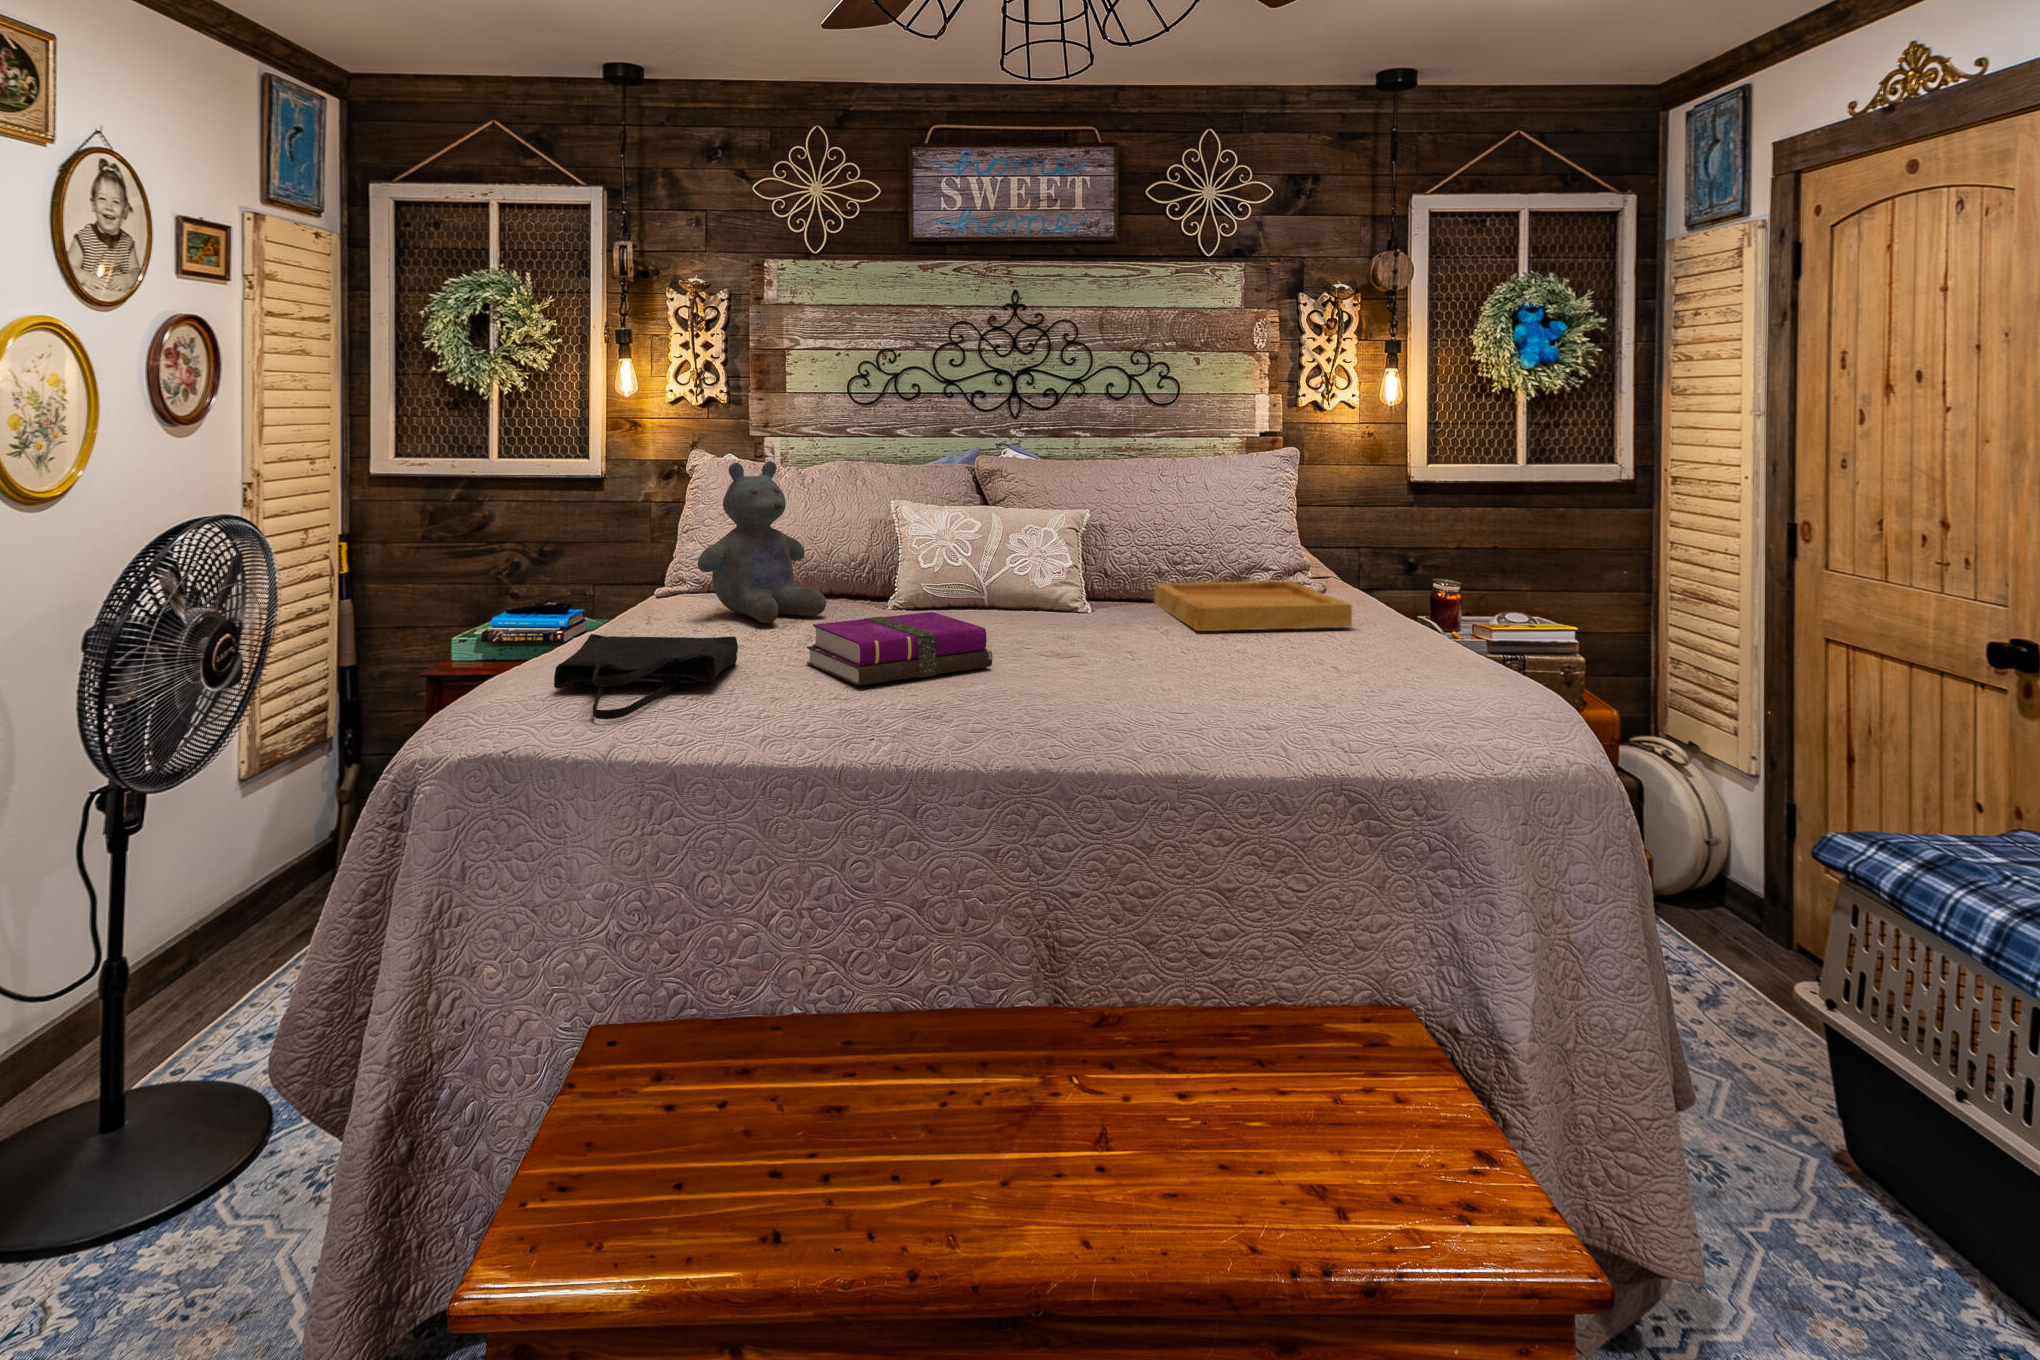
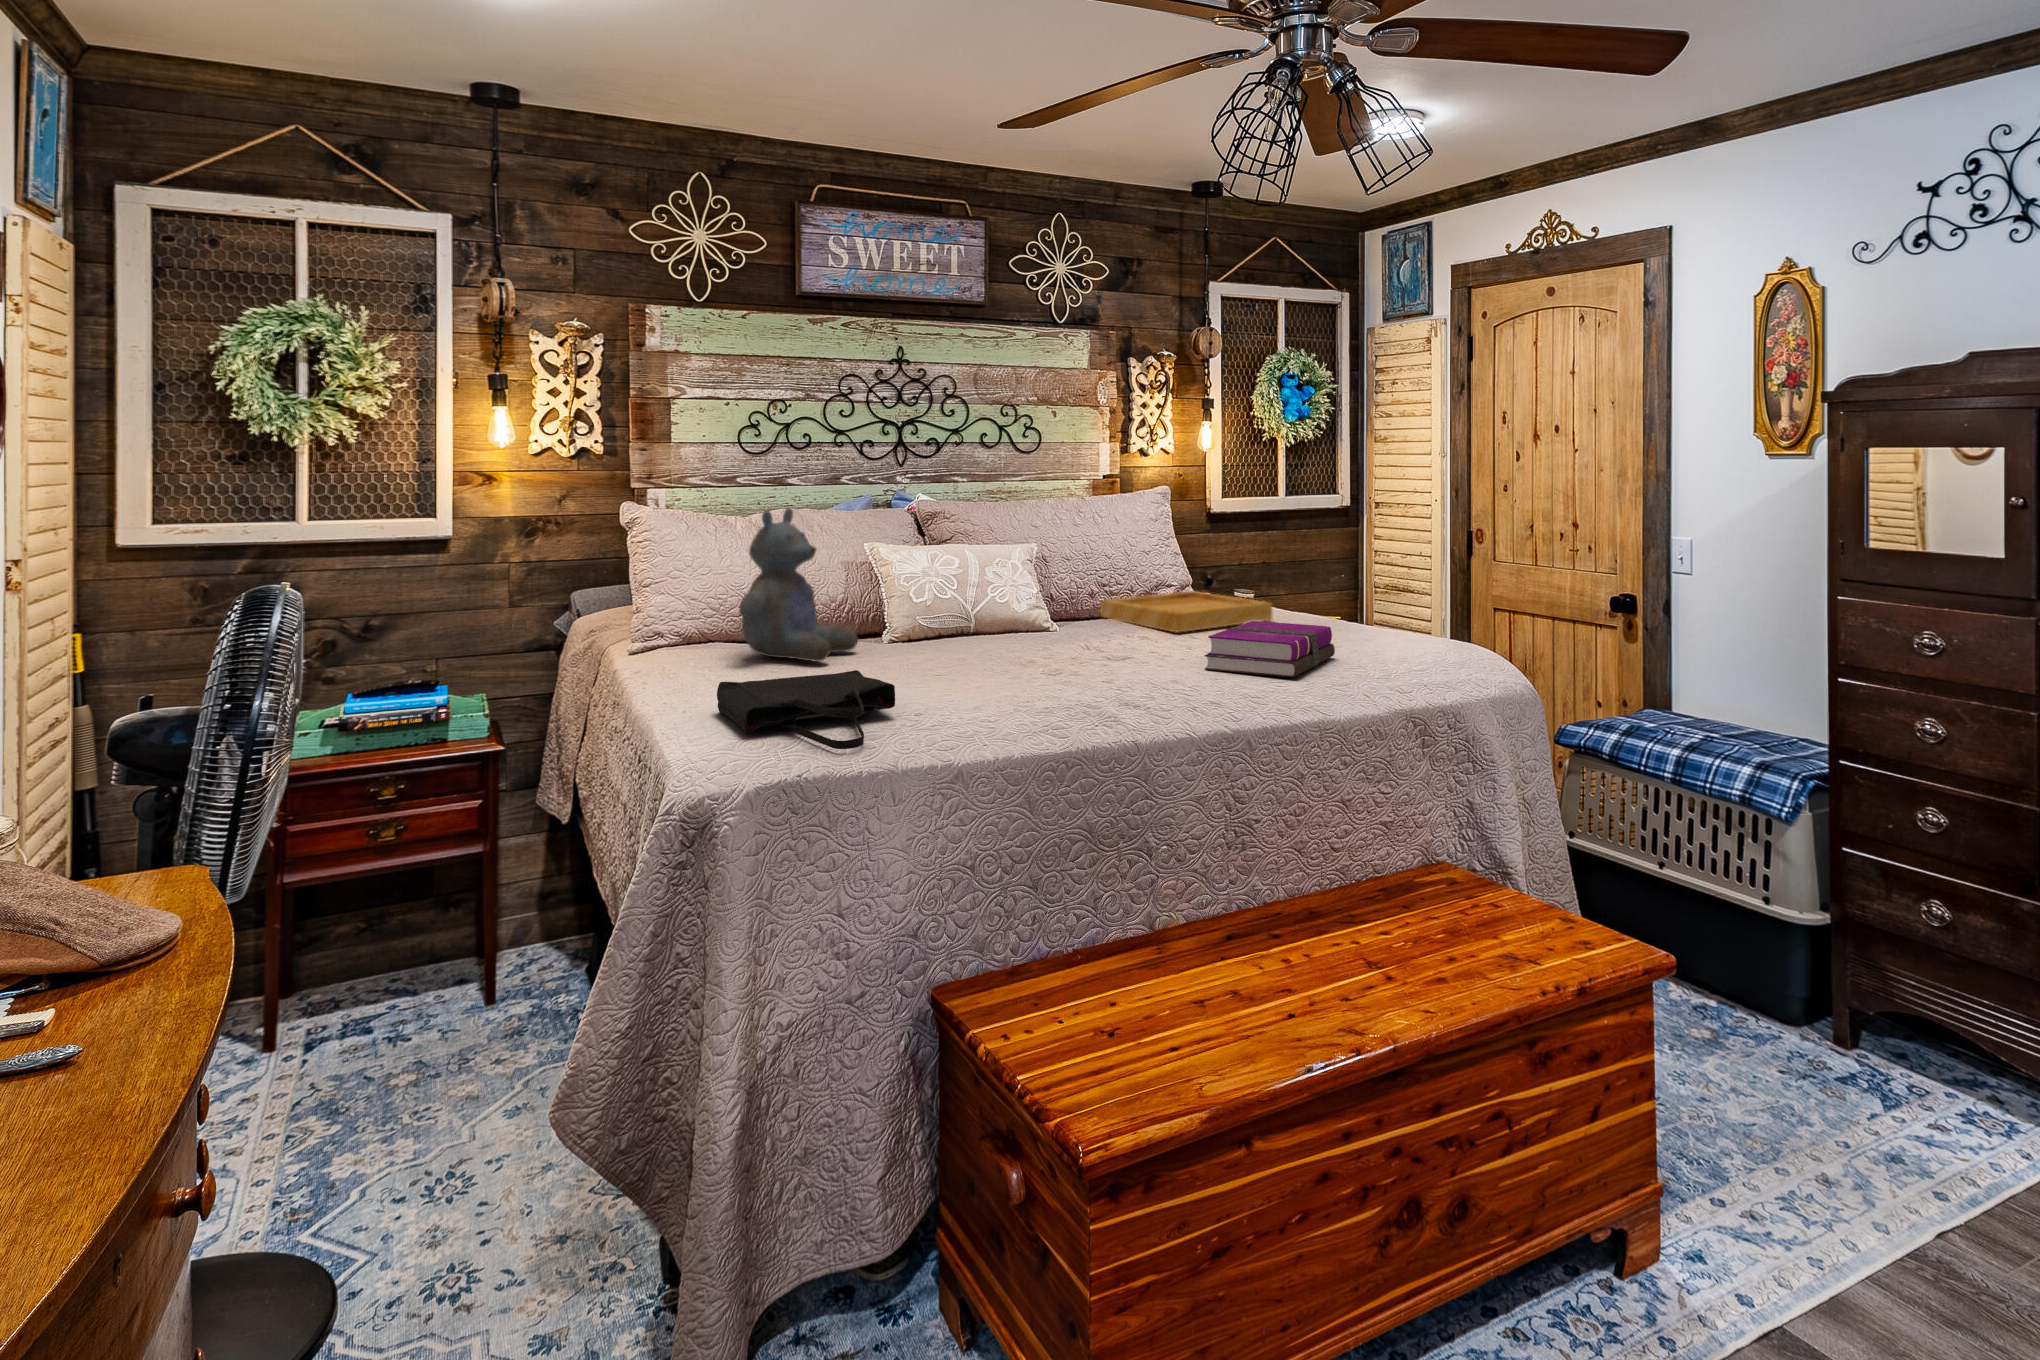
notebook: present [807,612,993,685] -> present [1204,621,1335,677]

